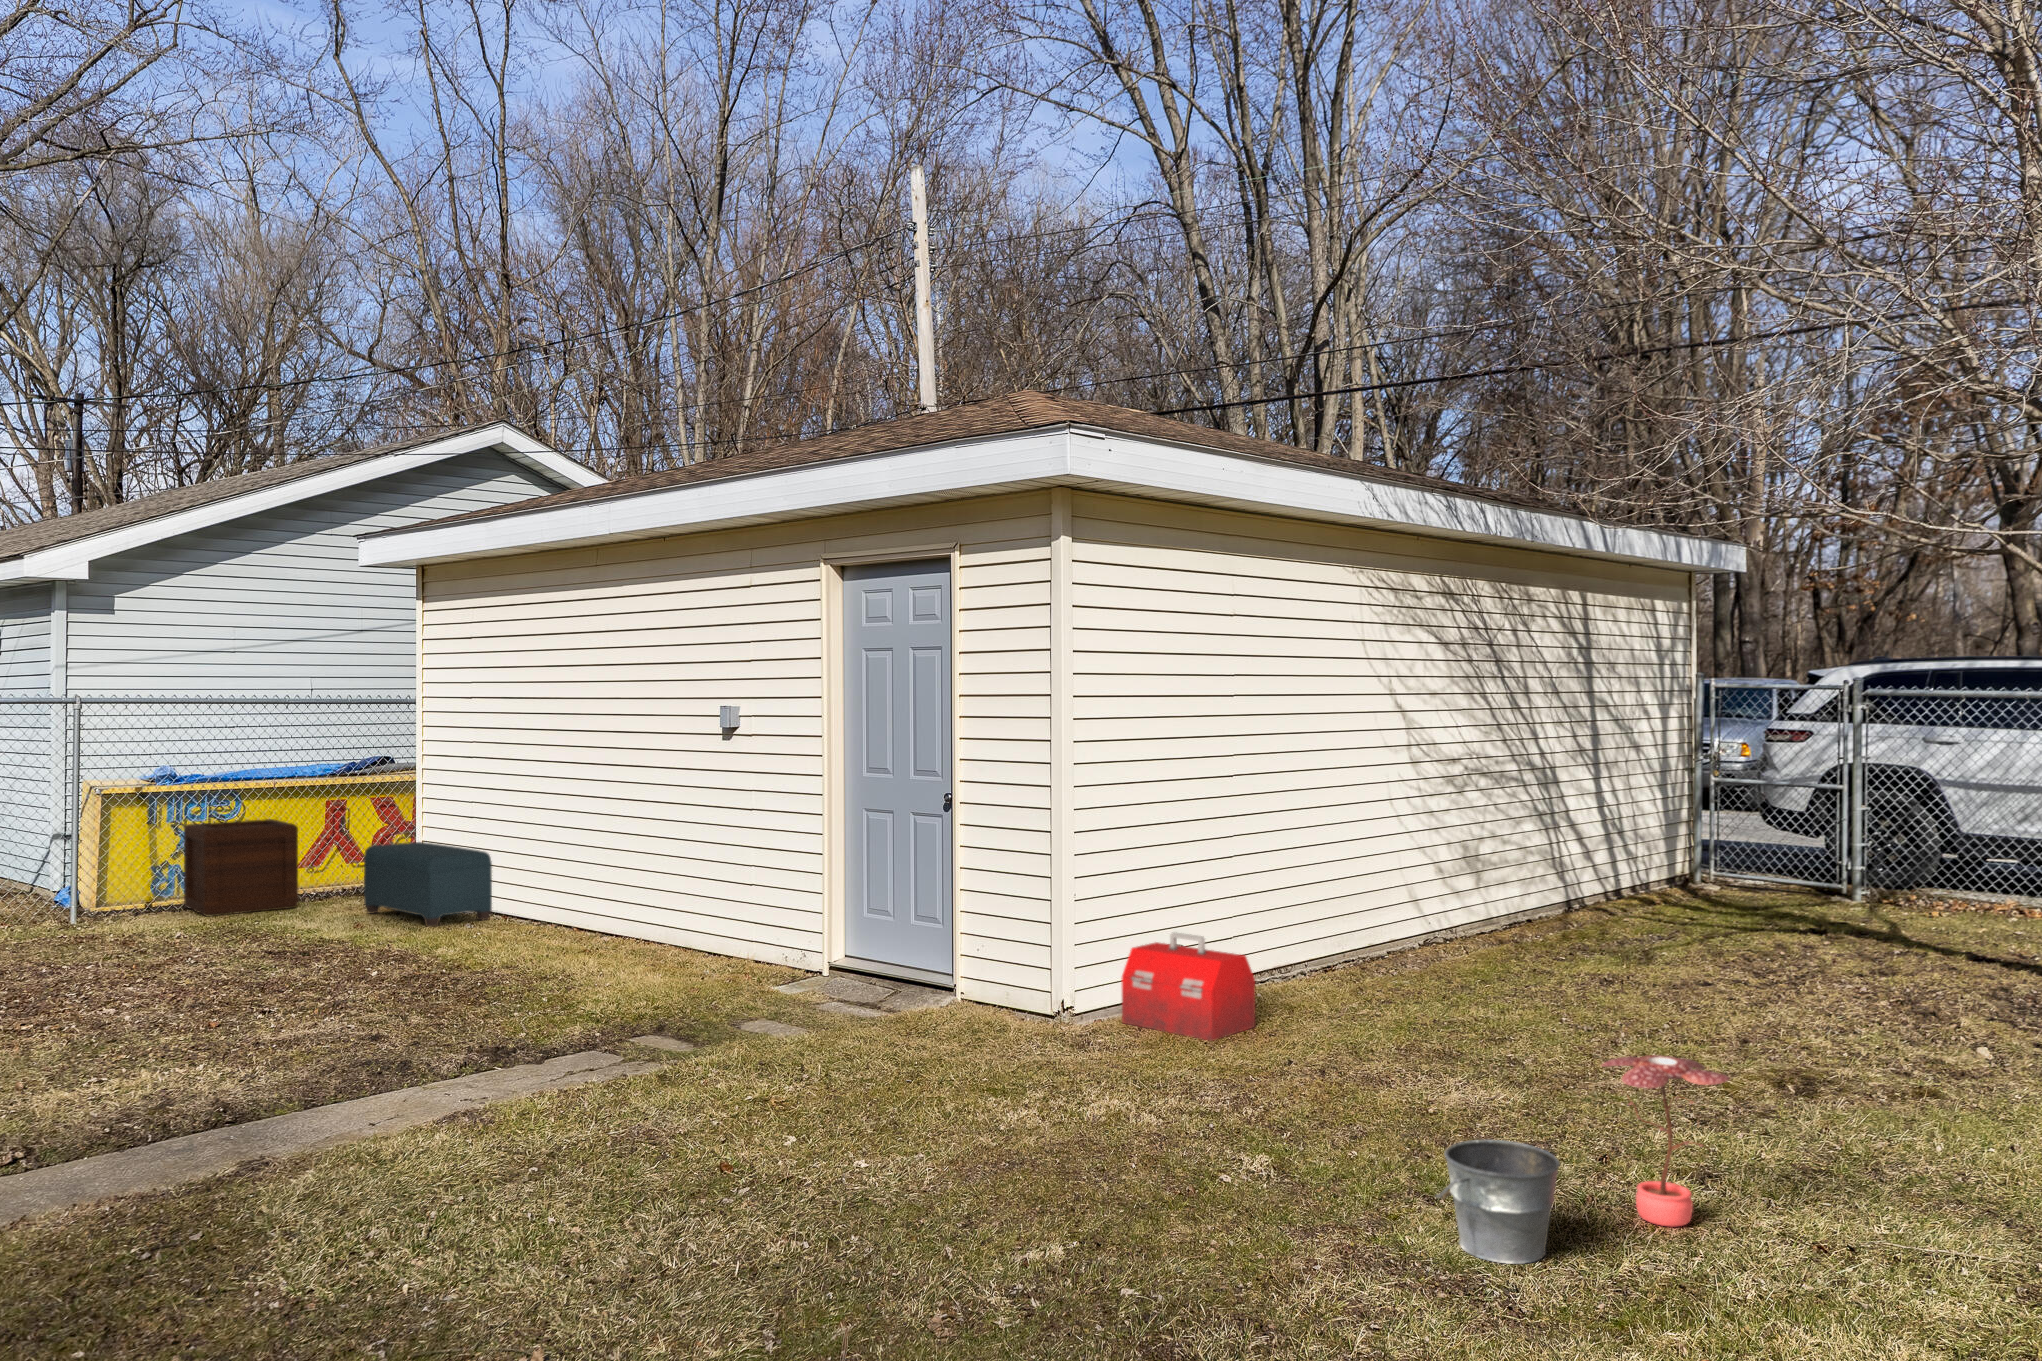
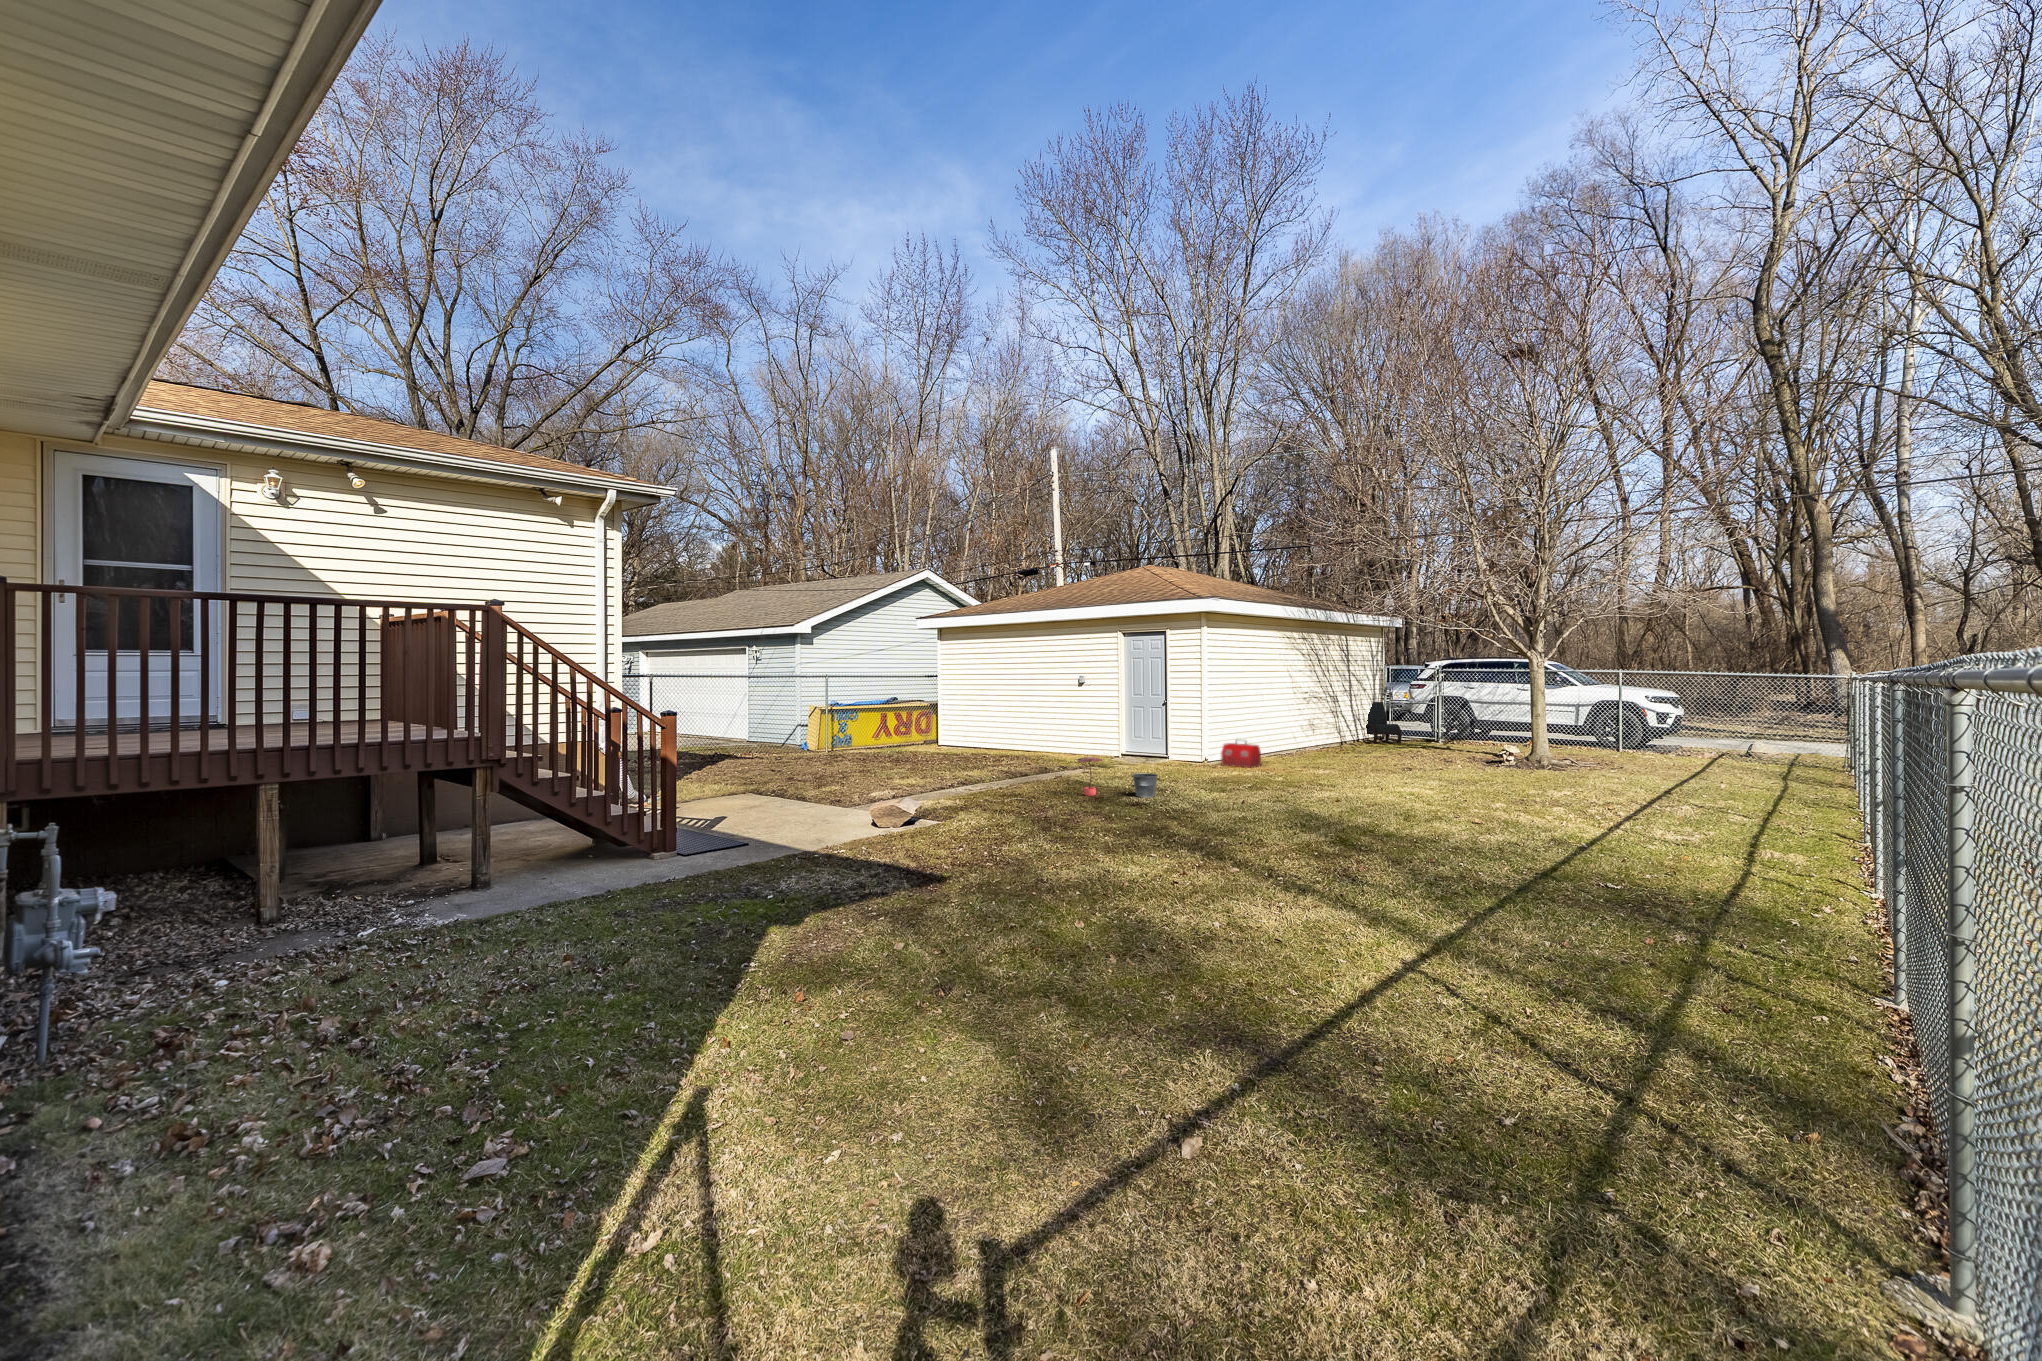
lounge chair: none [1624,781,1743,905] -> present [1365,702,1402,744]
wooden crate: present [184,819,298,916] -> none [864,716,904,748]
bench: present [364,842,492,927] -> none [931,723,979,750]
potted plant: present [1601,1055,1730,1227] -> present [1077,757,1102,796]
bucket: present [1436,1140,1560,1264] -> present [1131,773,1158,797]

